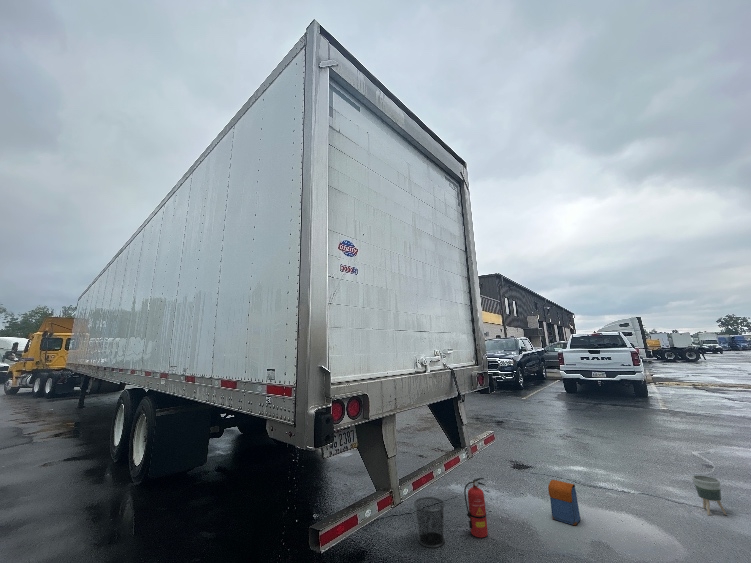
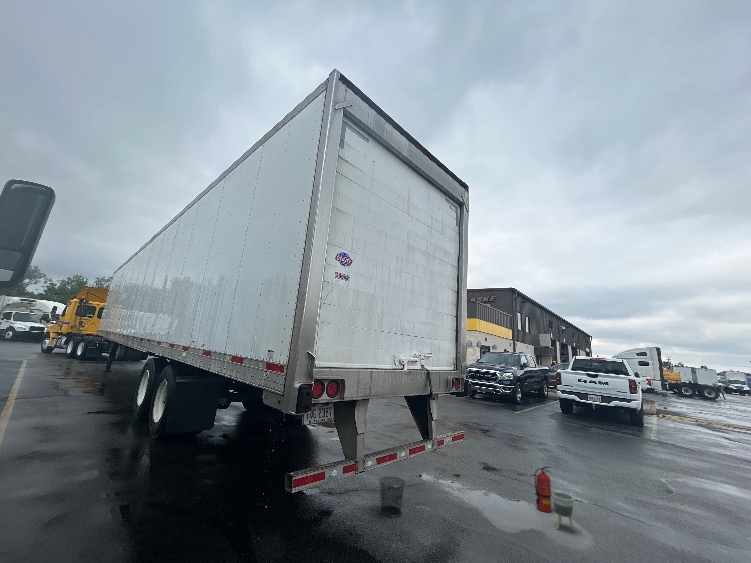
planter: present [692,475,727,515] -> present [552,492,574,531]
fire extinguisher: present [464,478,488,538] -> present [534,466,551,512]
backpack: present [548,480,580,525] -> none [500,478,525,518]

